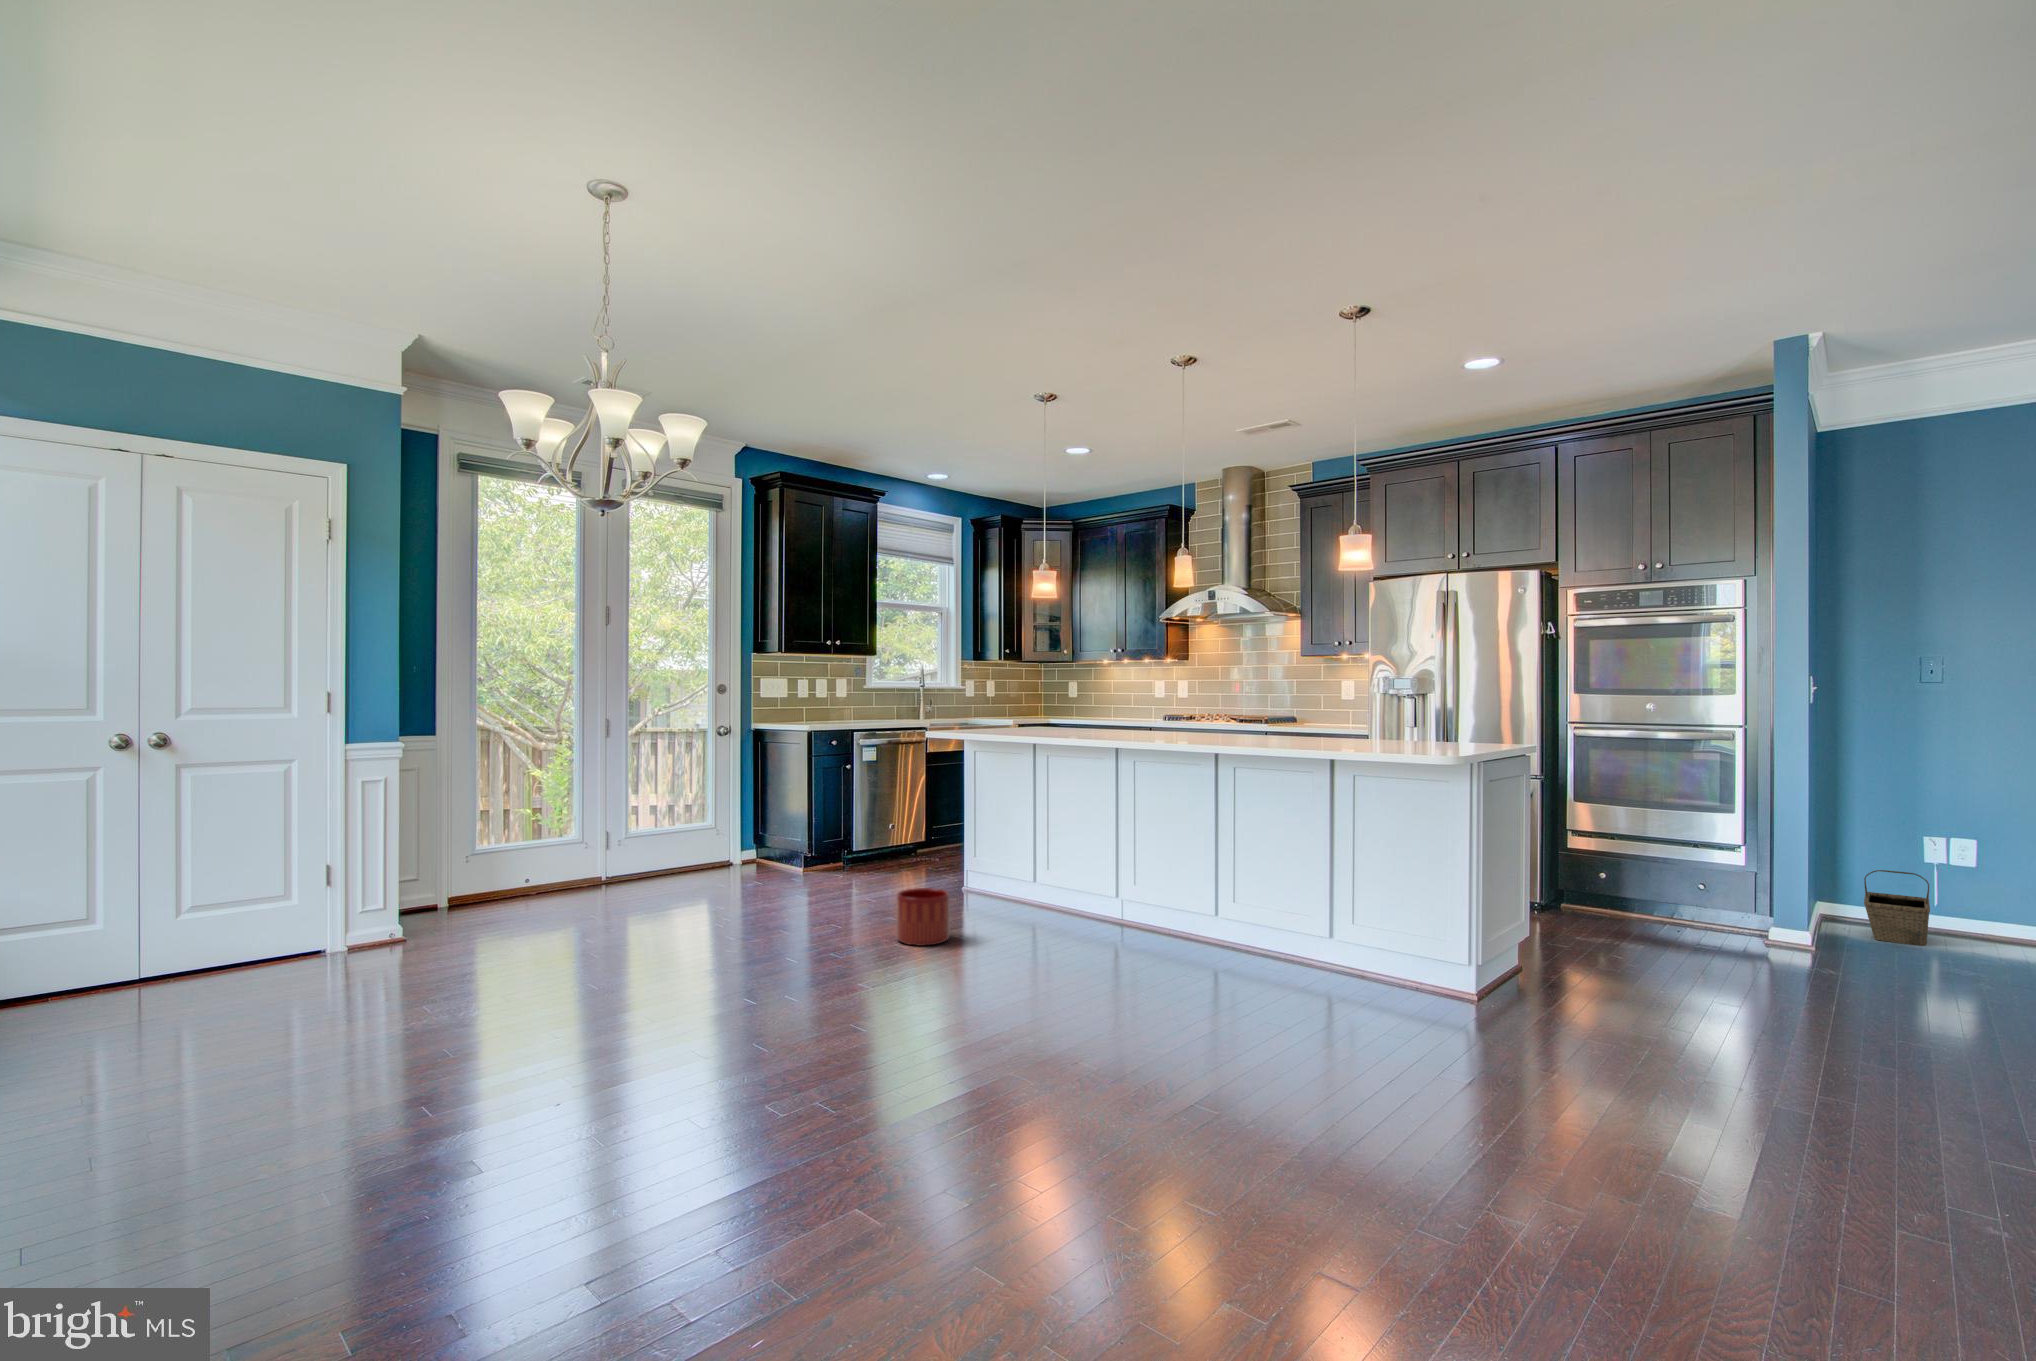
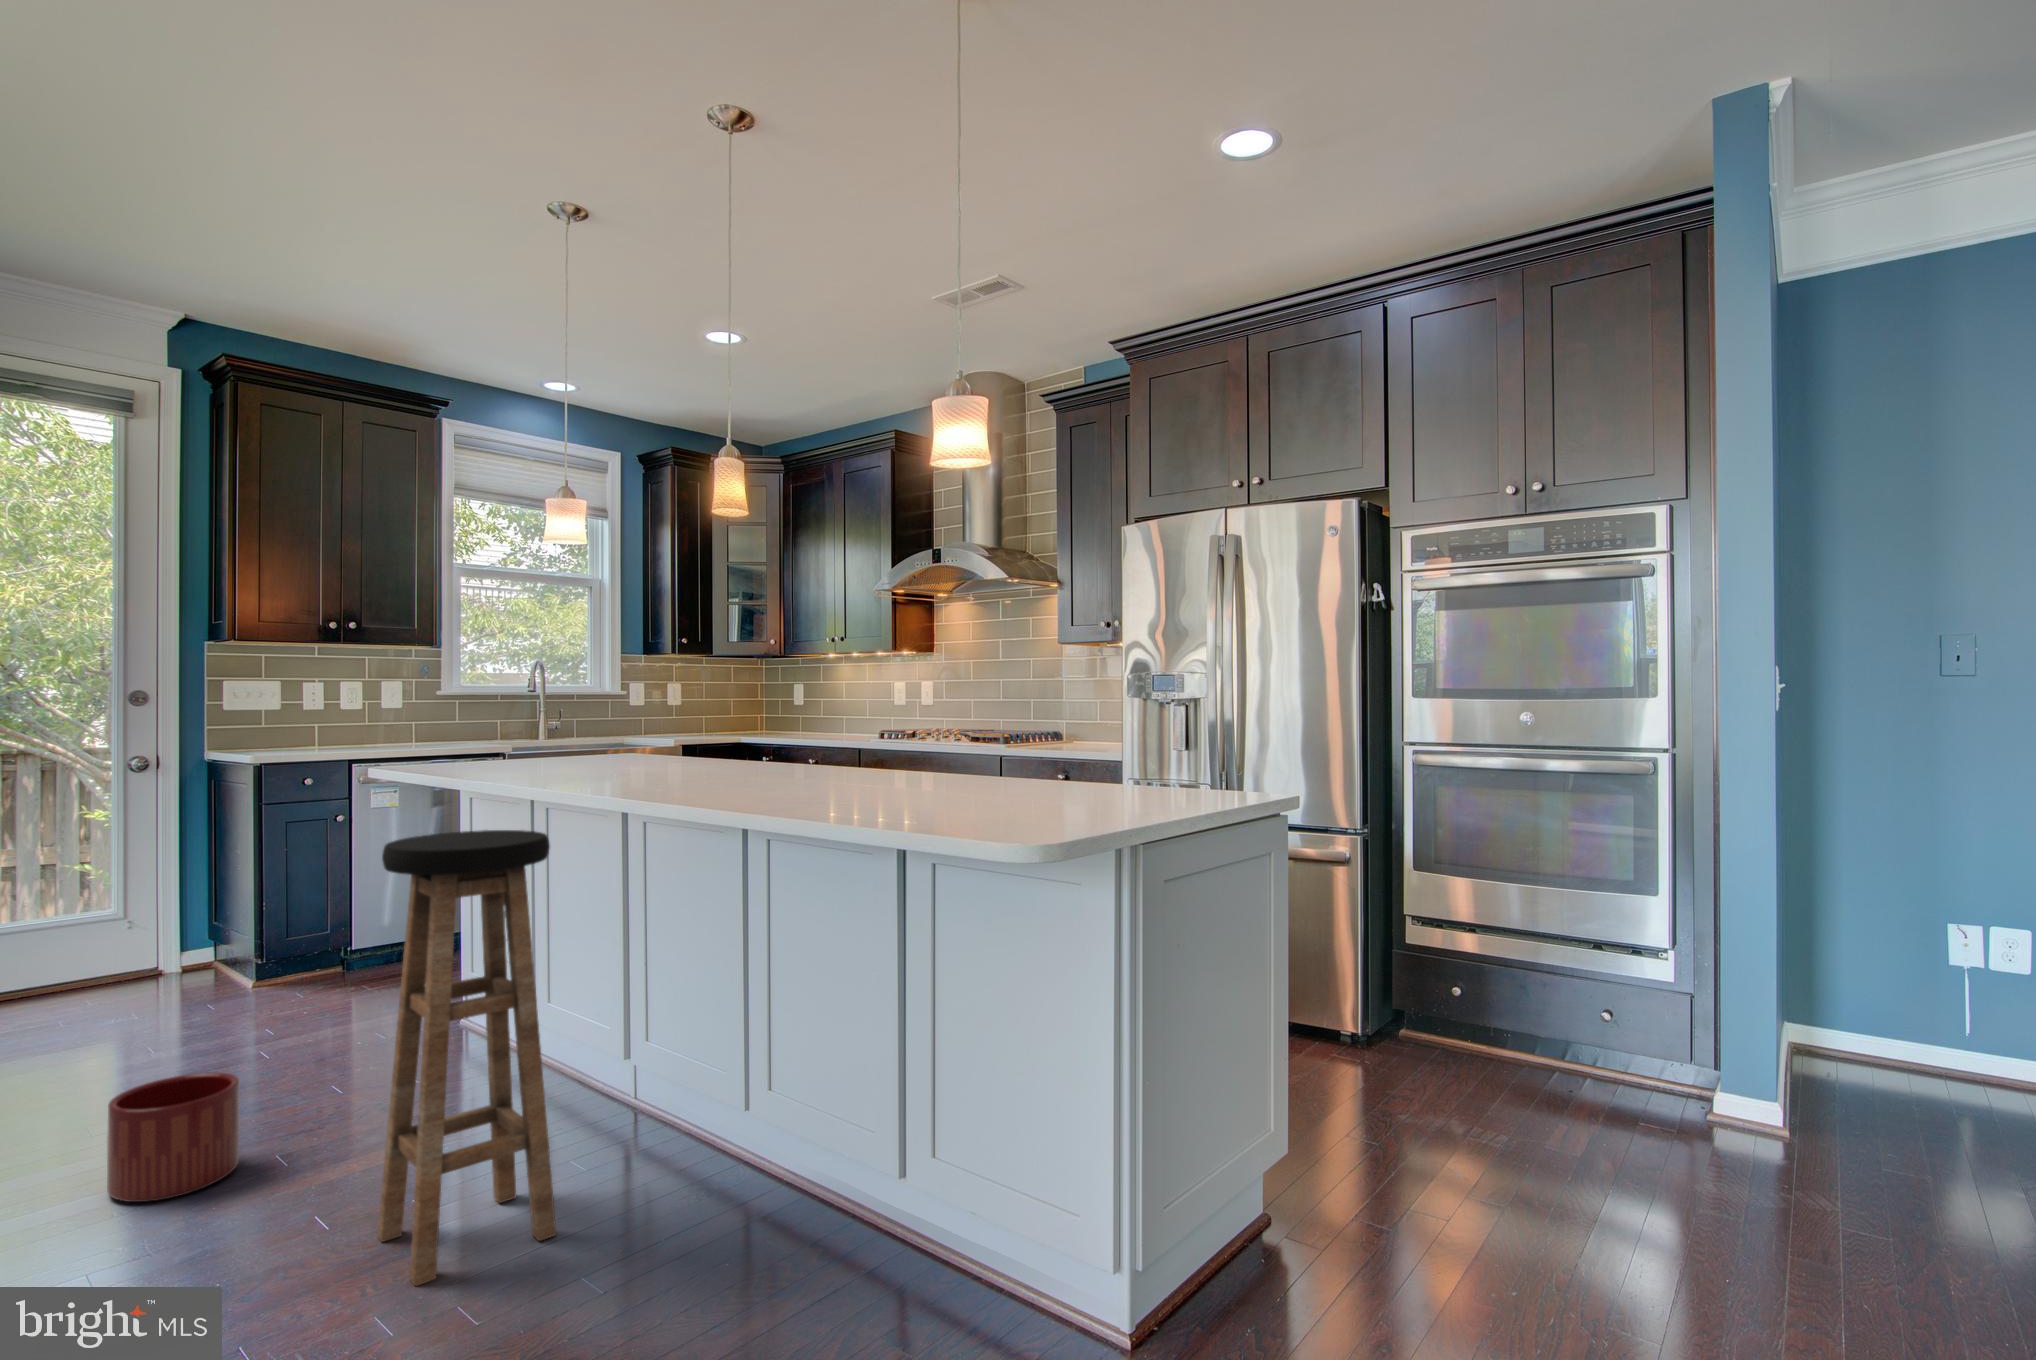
bar stool: none [1060,759,1150,972] -> present [377,830,556,1286]
basket: present [1864,870,1930,946] -> none [1858,980,1971,1115]

